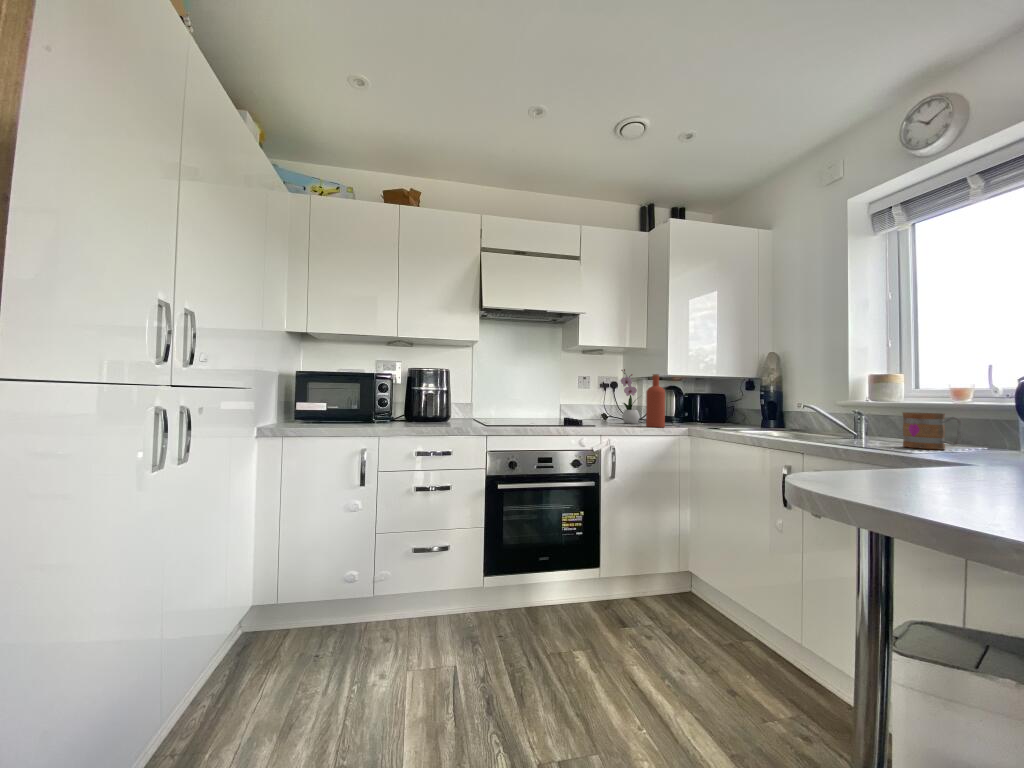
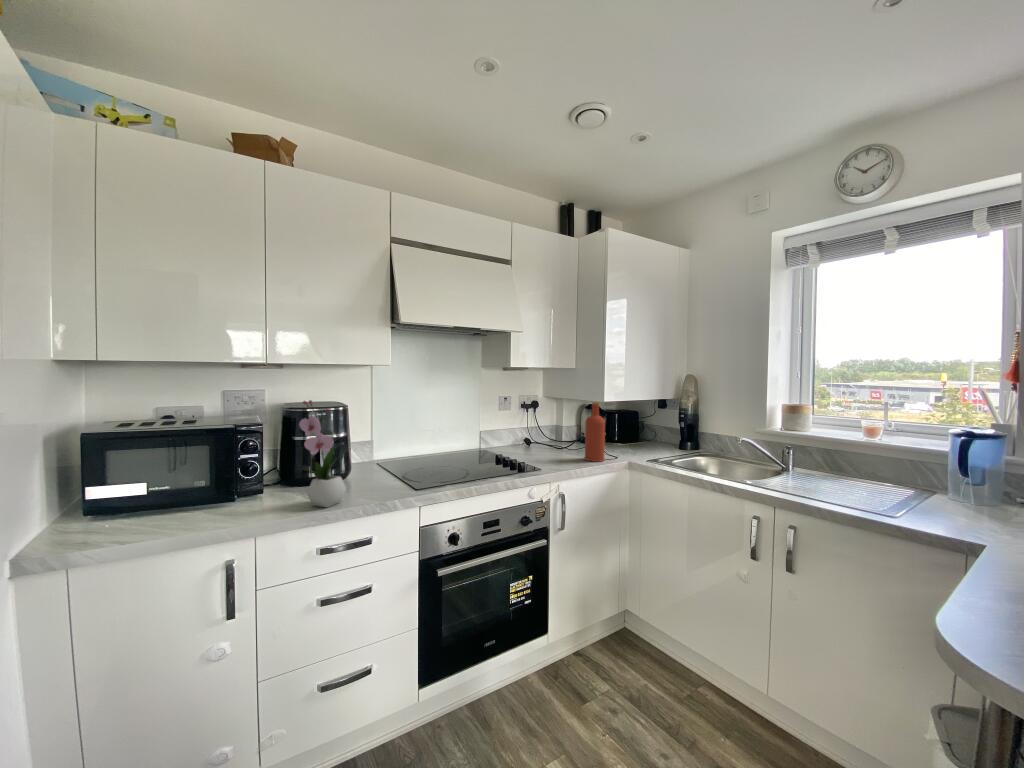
flower arrangement: present [621,369,640,424] -> present [299,400,346,507]
mug: present [903,412,963,450] -> none [859,465,919,506]

